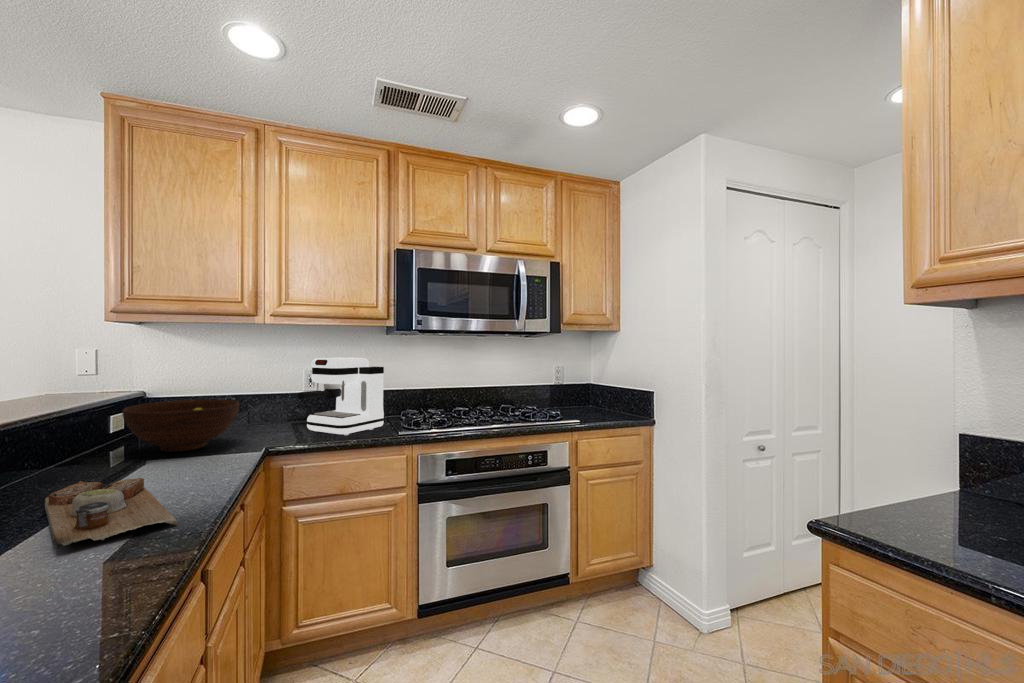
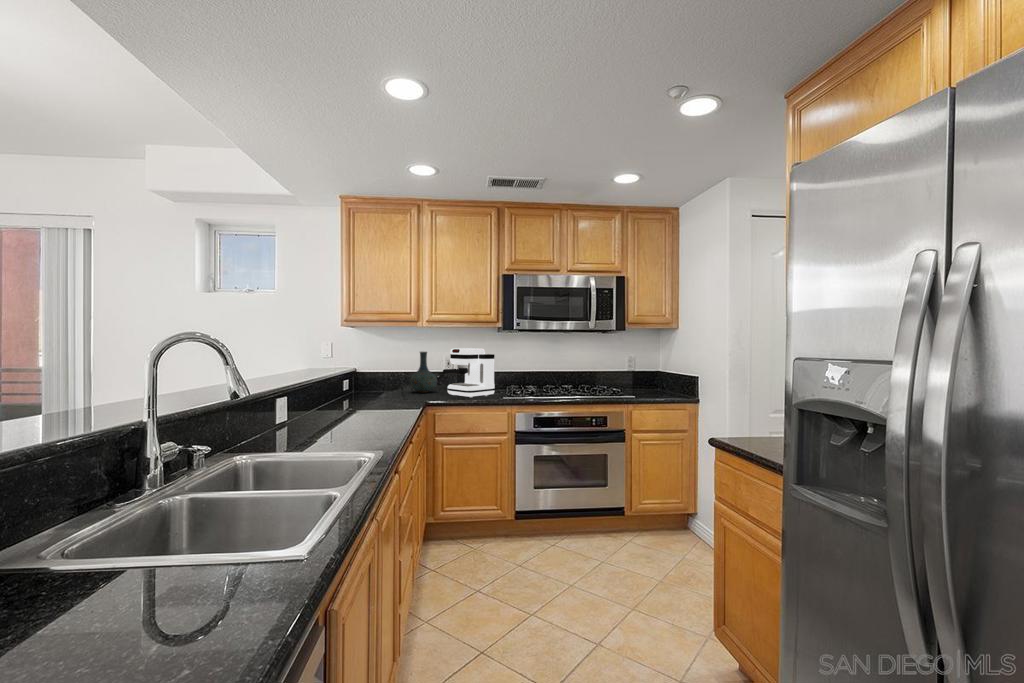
vase: none [242,363,290,428] -> present [410,352,437,392]
fruit bowl: present [122,399,239,452] -> none [355,372,411,400]
cutting board: present [45,478,177,549] -> none [339,405,397,423]

